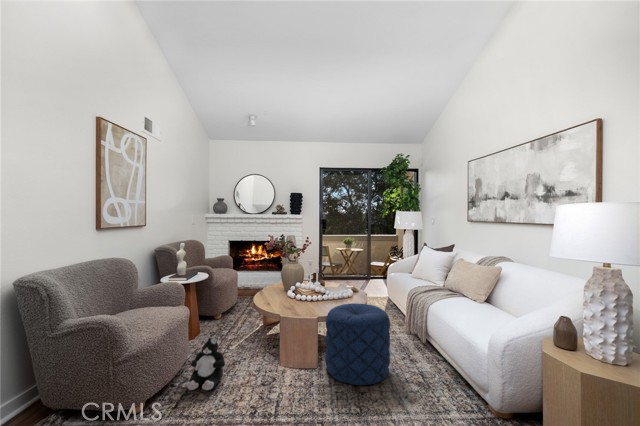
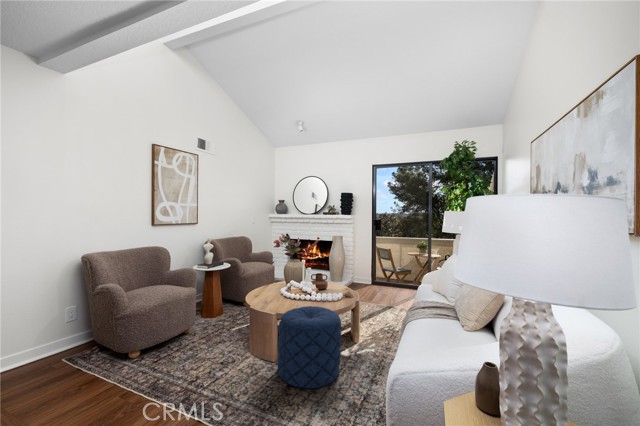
plush toy: present [186,337,225,390] -> none [169,315,204,356]

